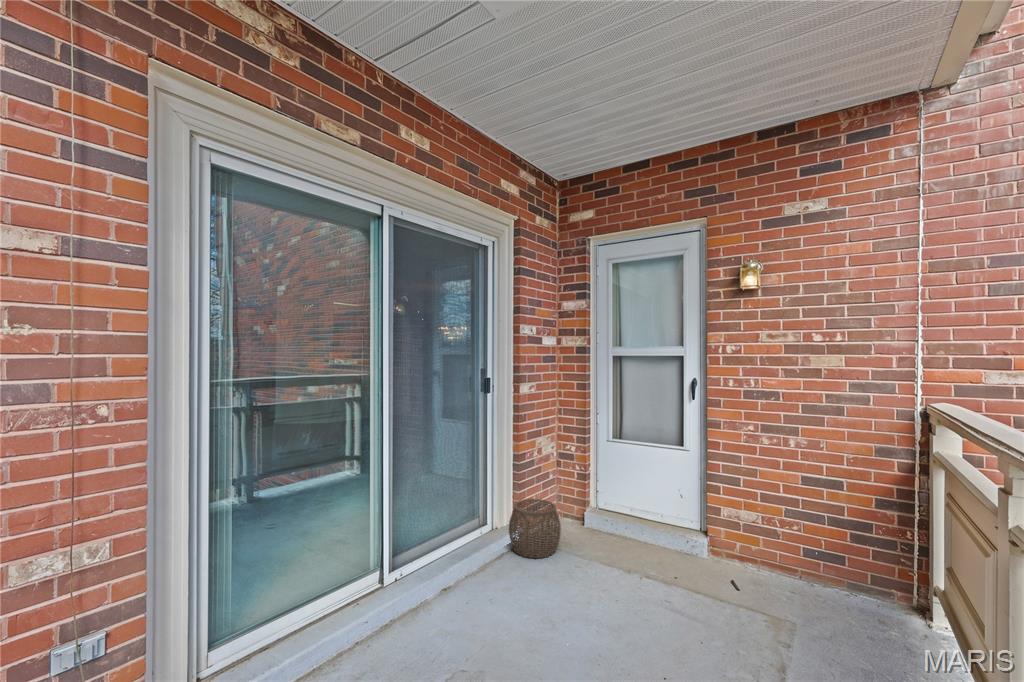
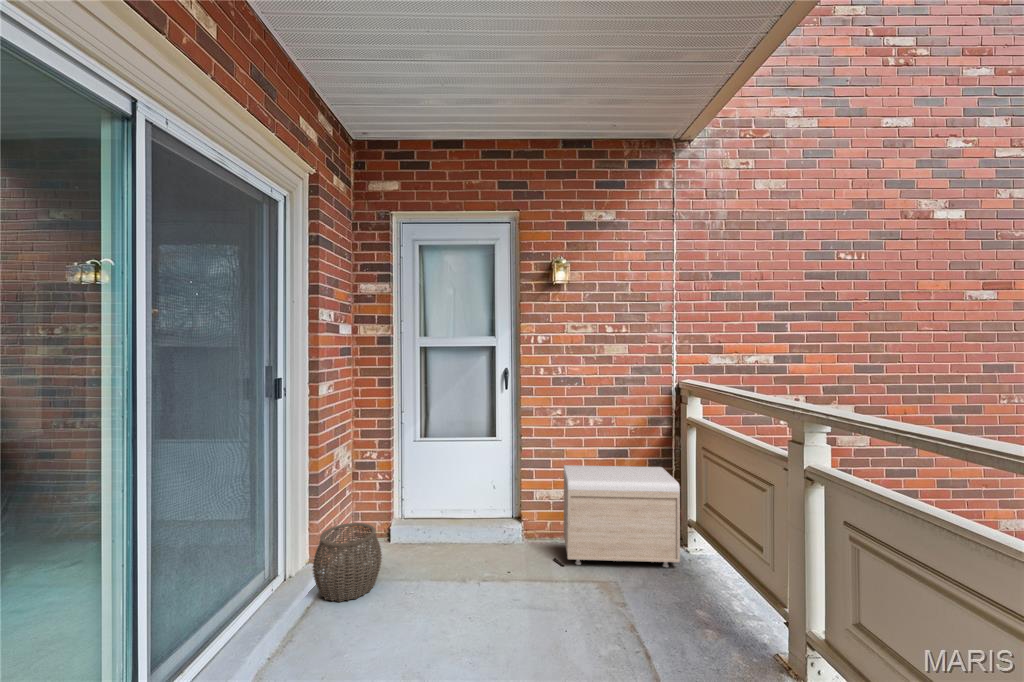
storage bench: none [739,487,890,632] -> present [564,465,680,567]

